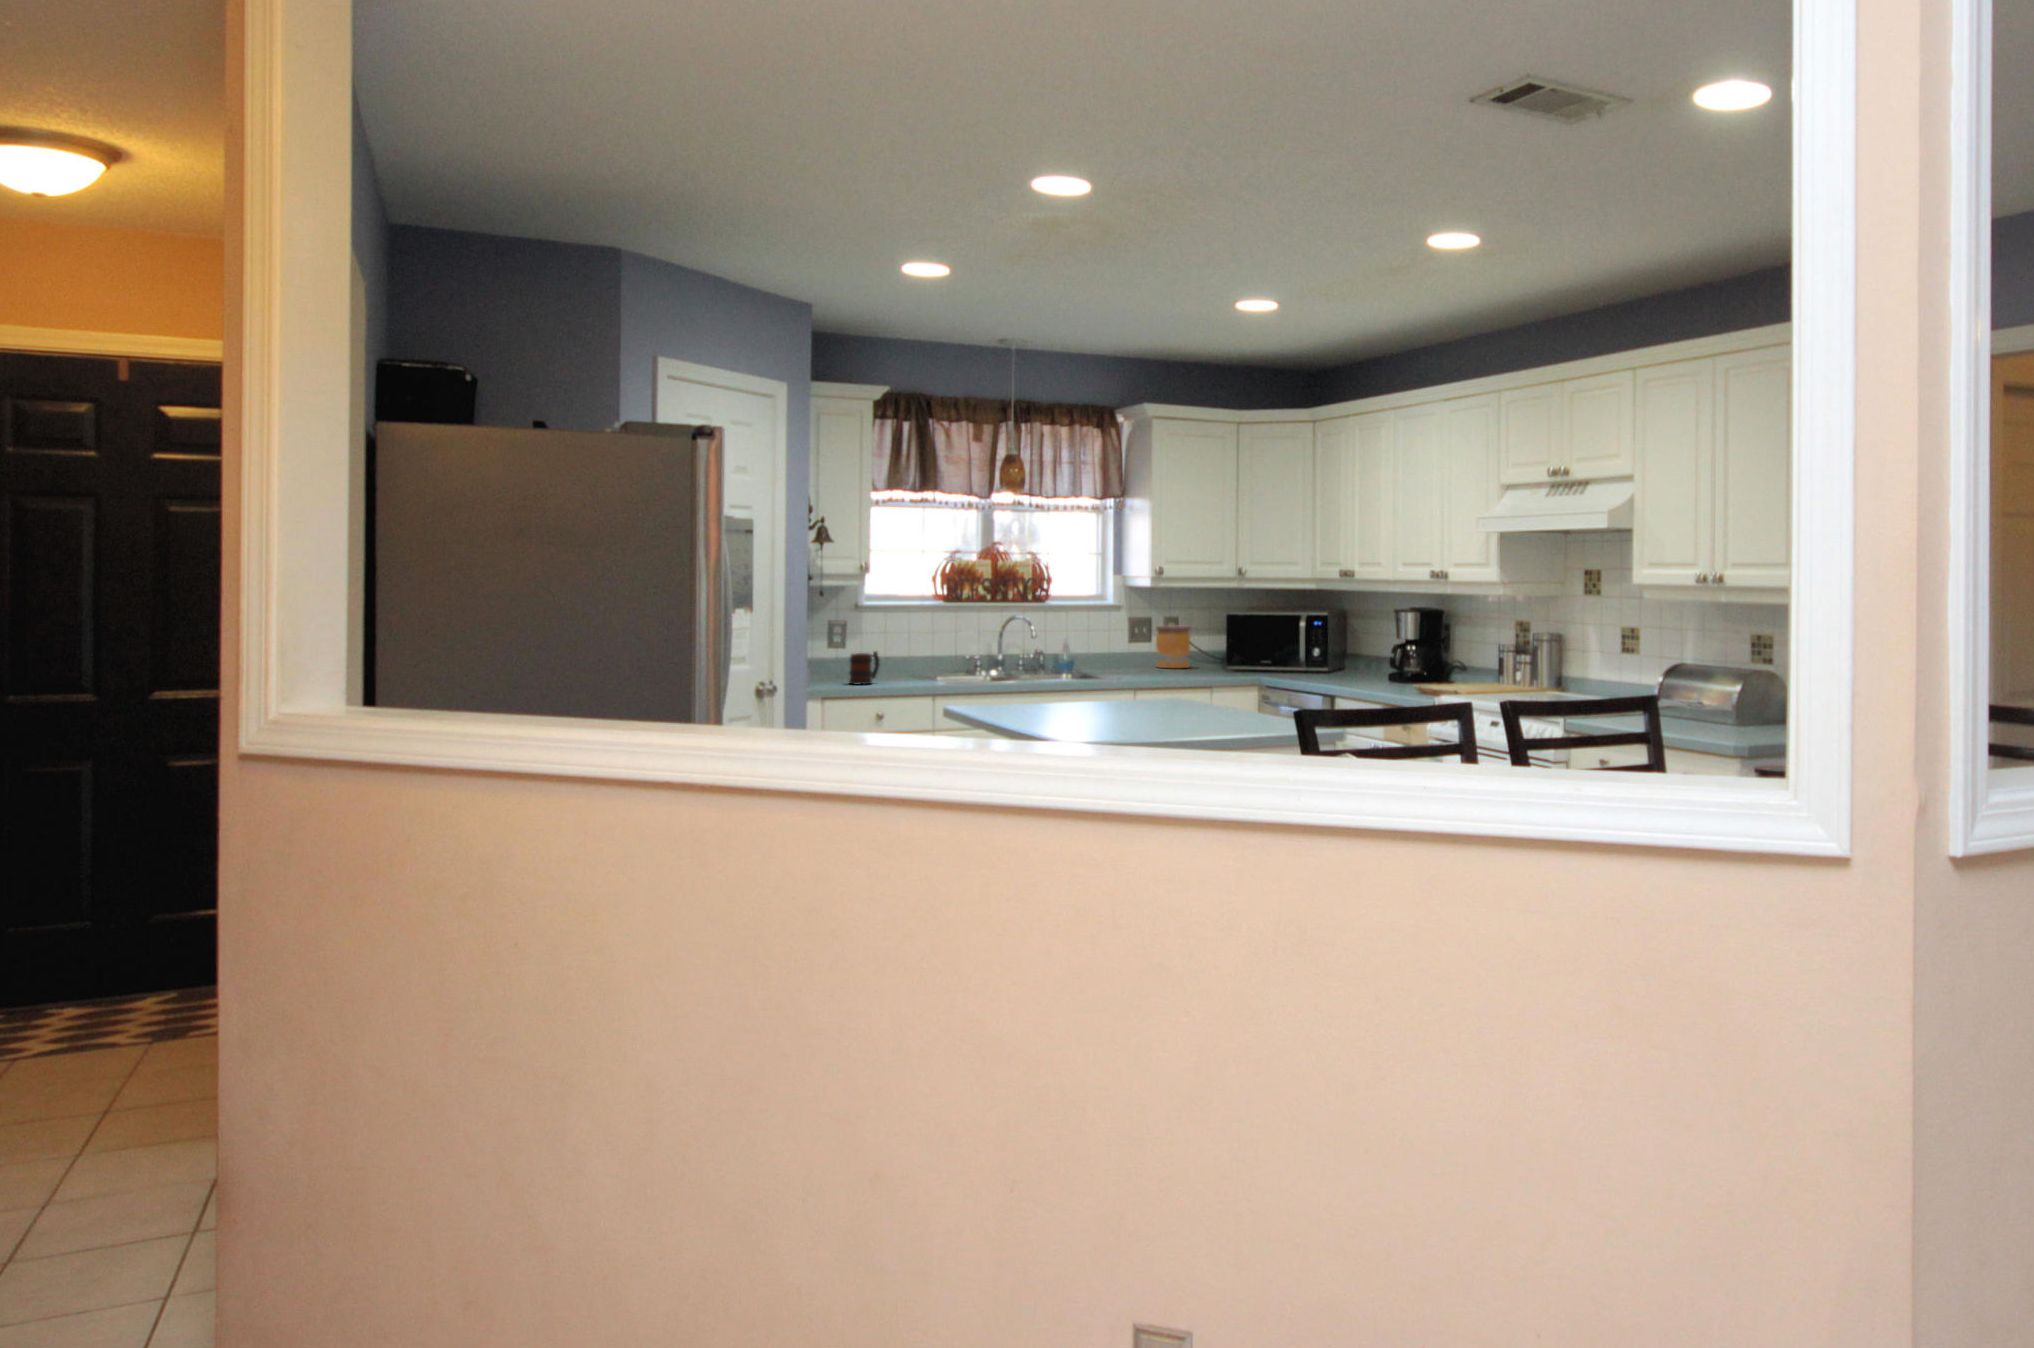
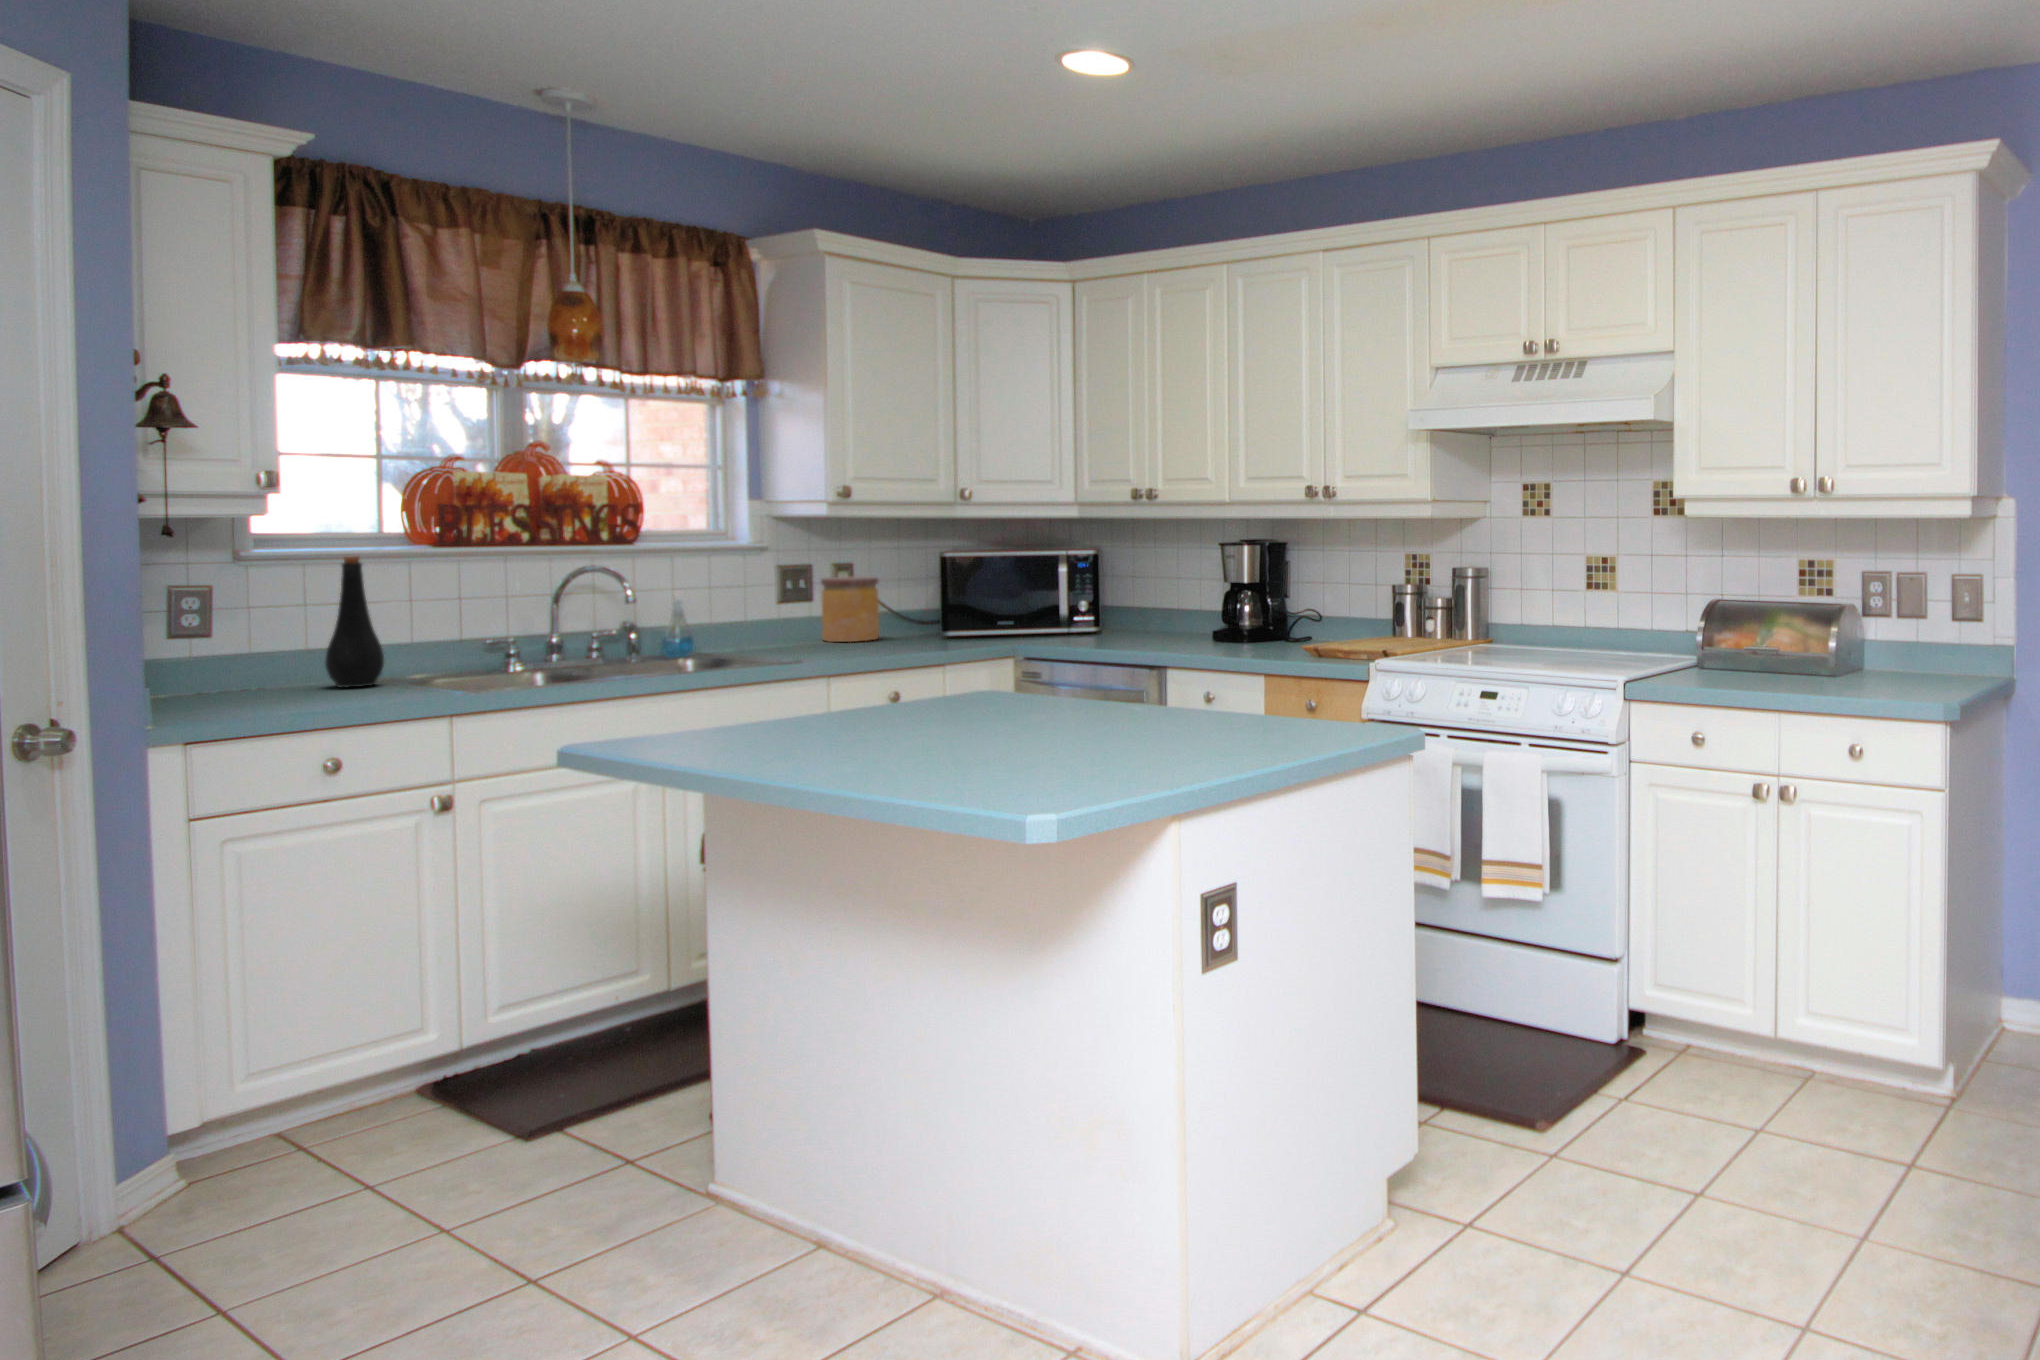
bottle: none [889,605,914,674] -> present [325,556,384,687]
mug: present [849,651,879,684] -> none [253,648,328,718]

